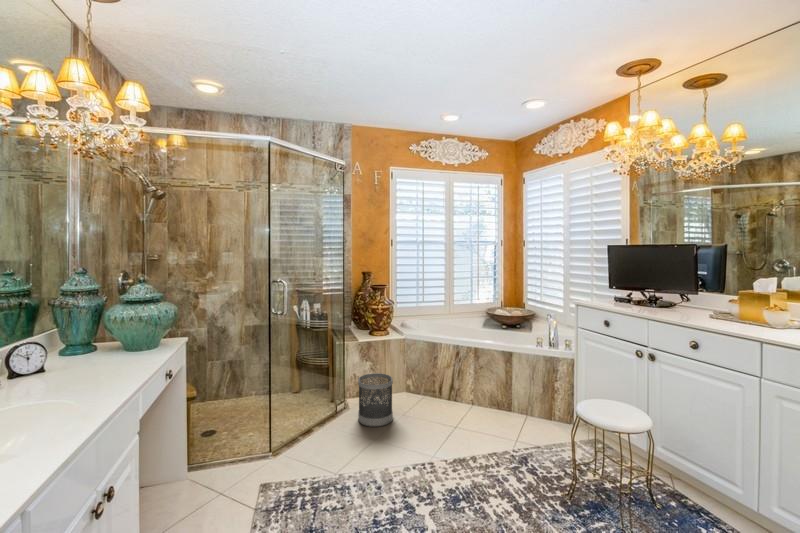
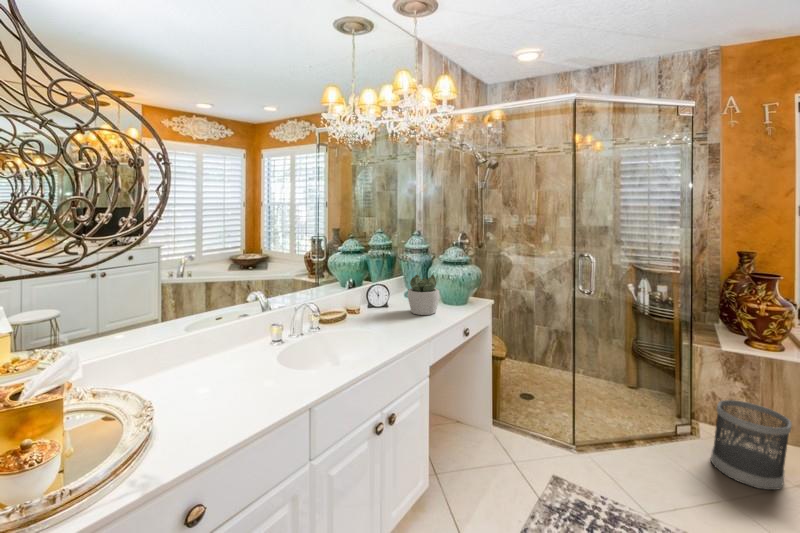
succulent plant: none [80,320,130,370] -> present [408,275,440,315]

